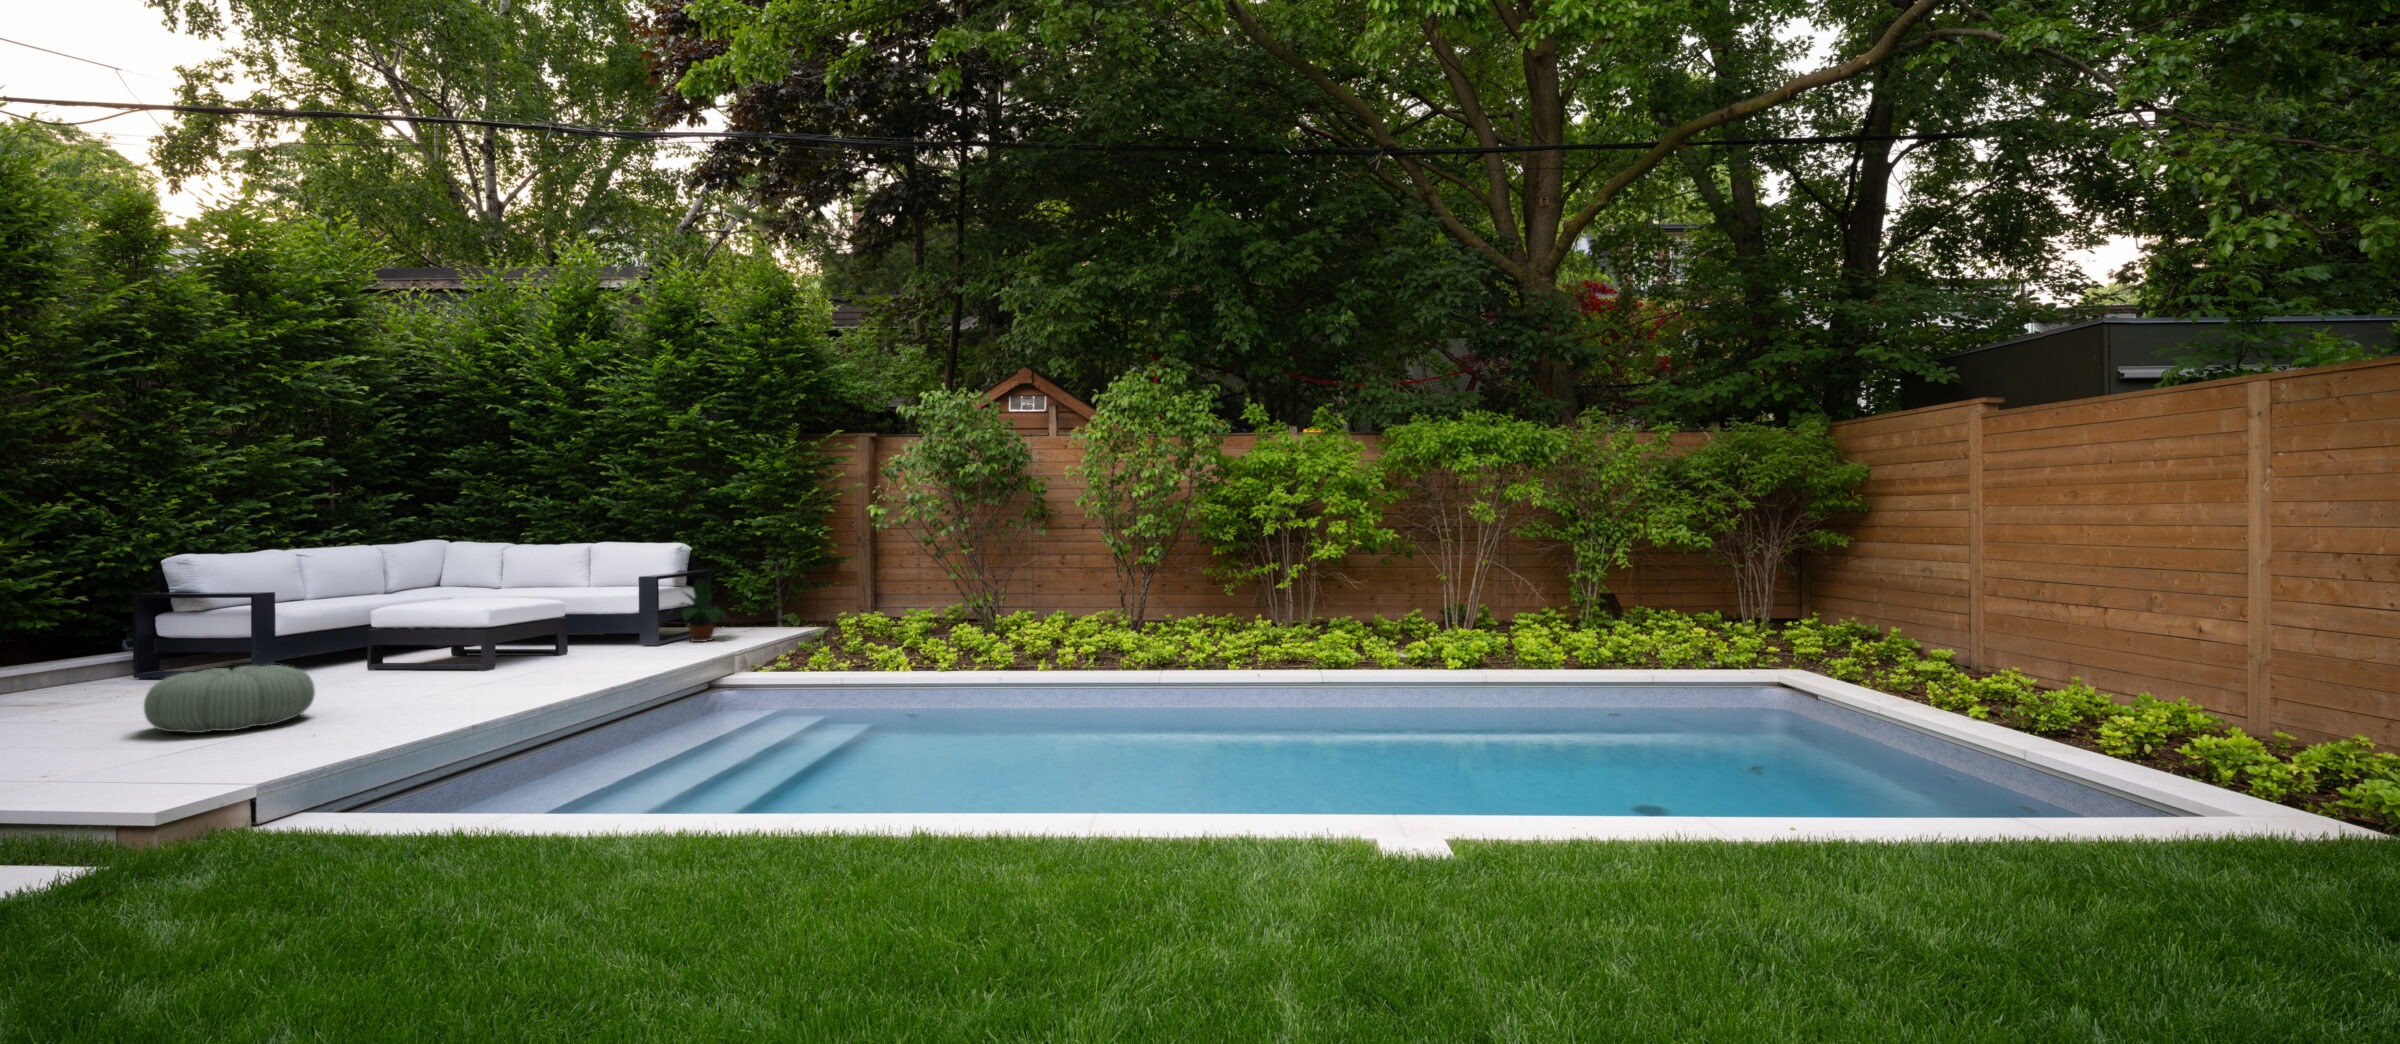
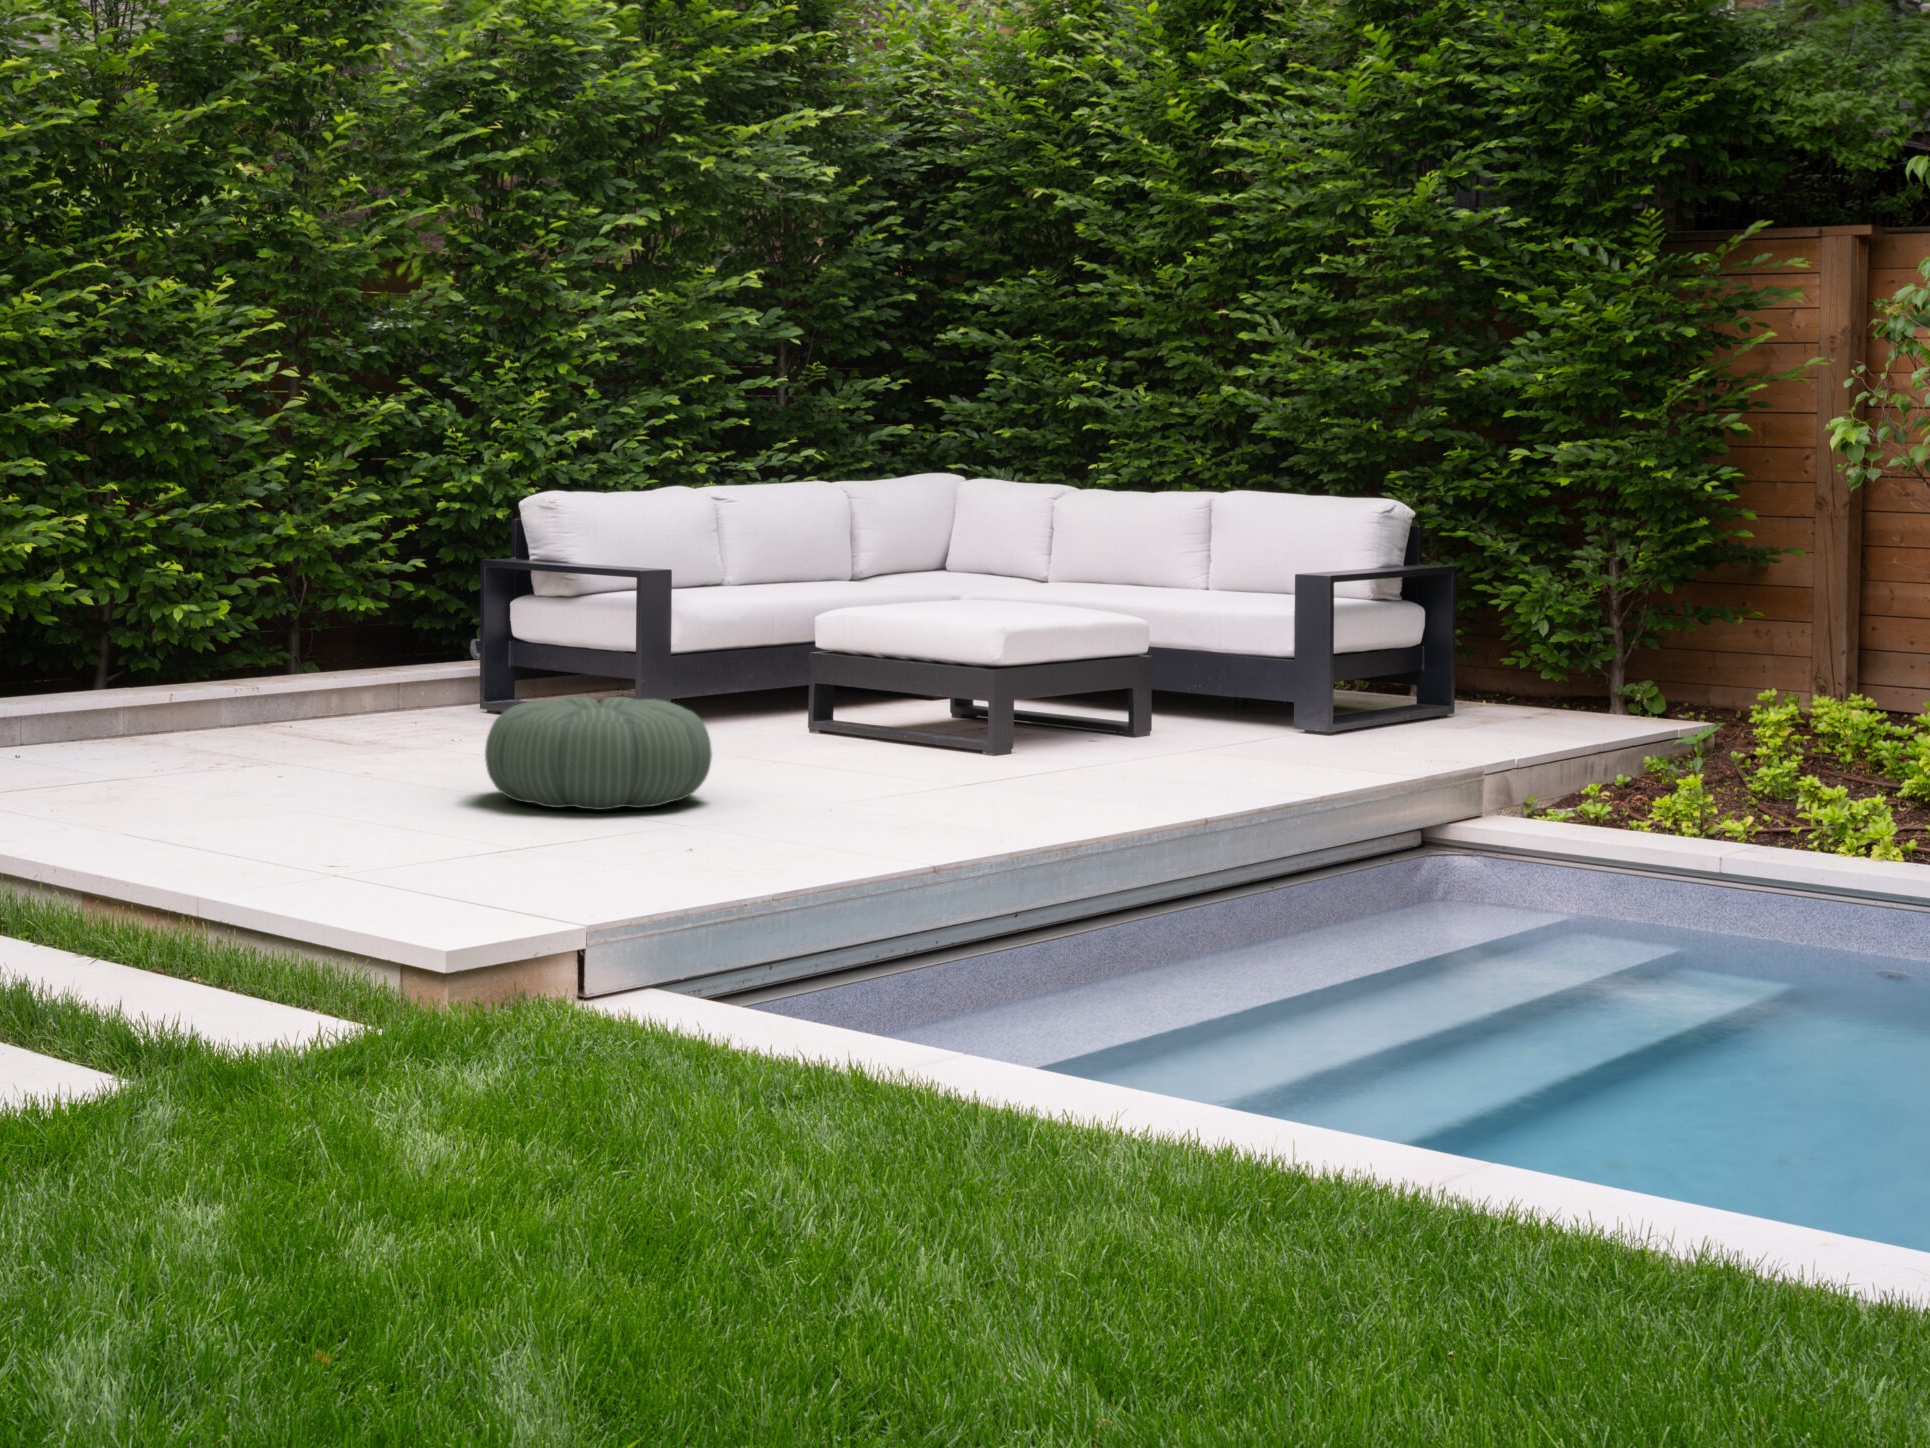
potted plant: present [675,579,727,642] -> none [1352,585,1484,736]

